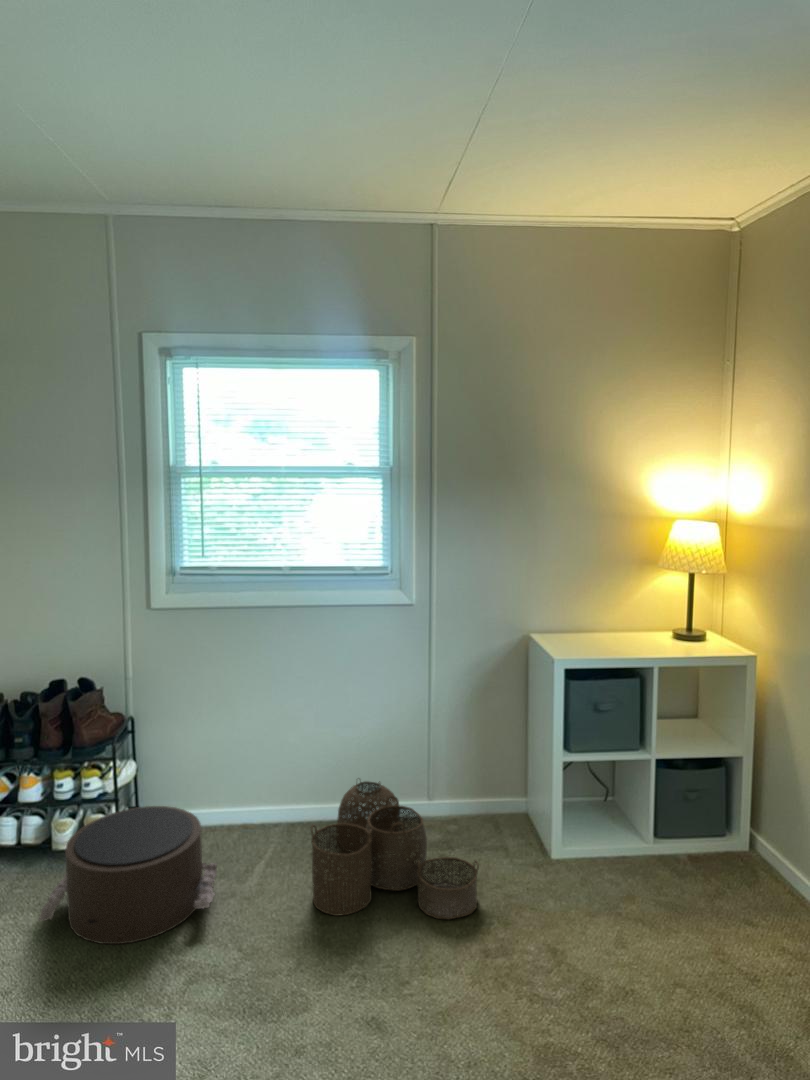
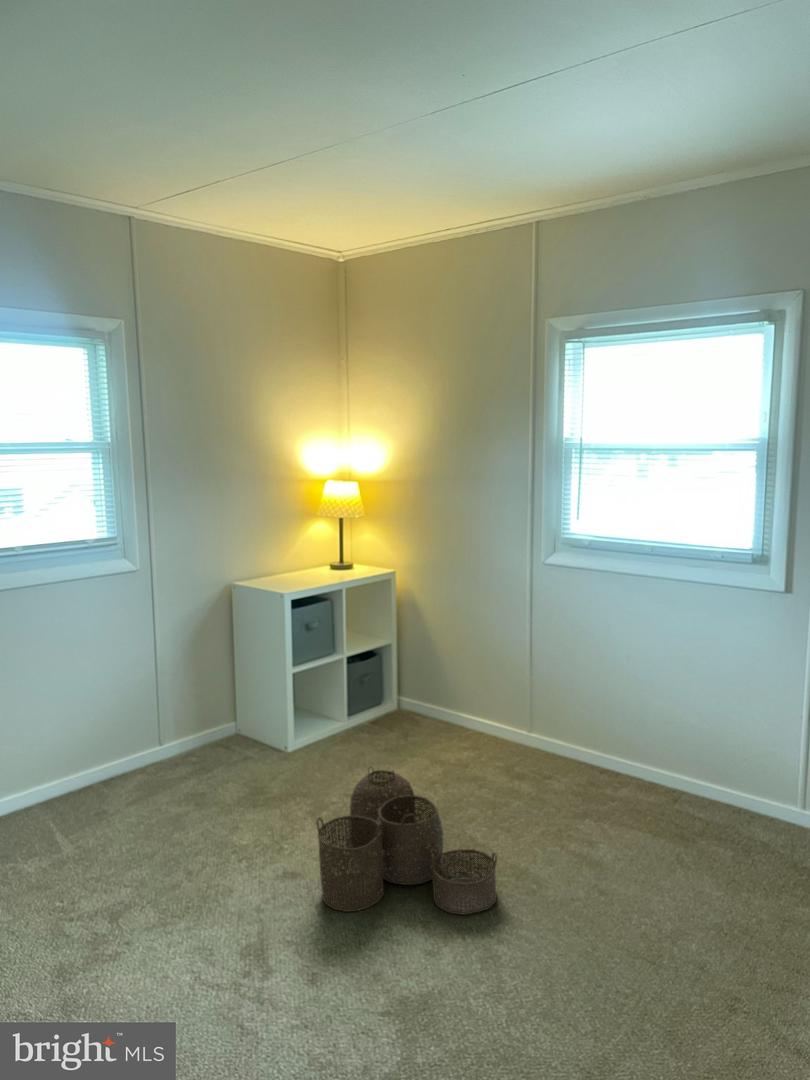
pouf: present [39,806,217,944] -> none [37,801,222,944]

